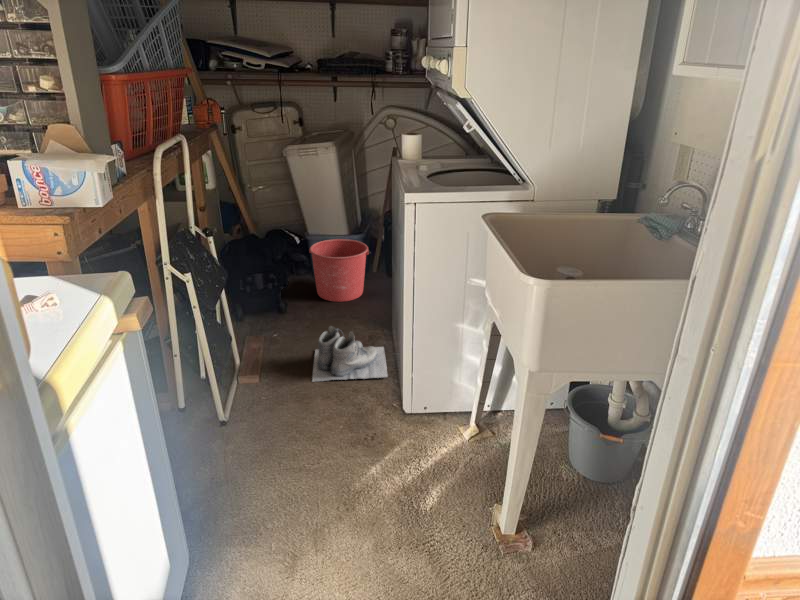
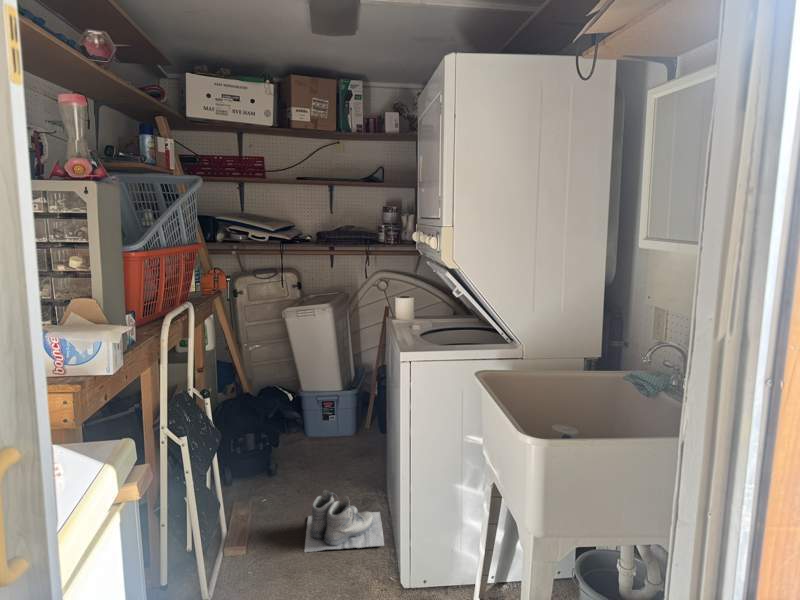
bucket: present [309,239,371,302] -> none [303,399,366,464]

